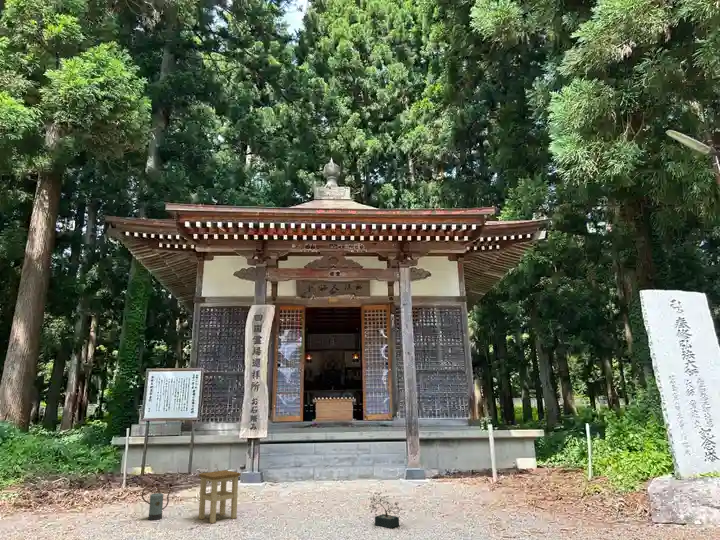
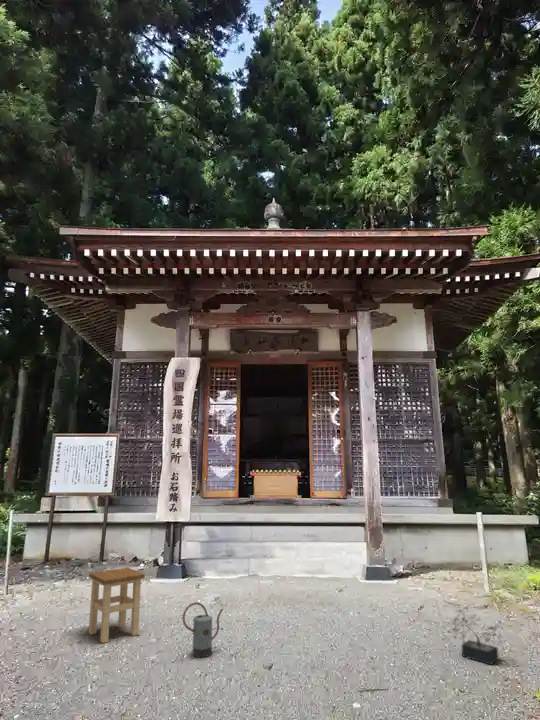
watering can: present [142,484,172,520] -> present [183,602,223,657]
decorative plant: present [369,493,402,528] -> present [453,610,501,664]

